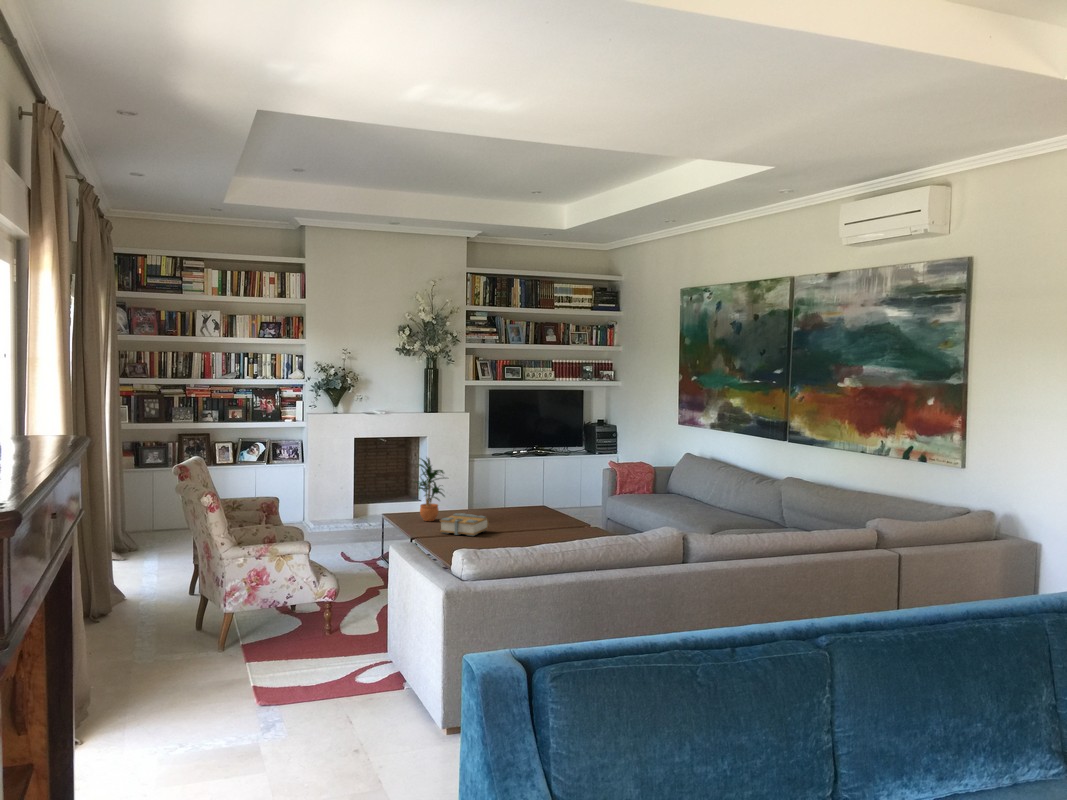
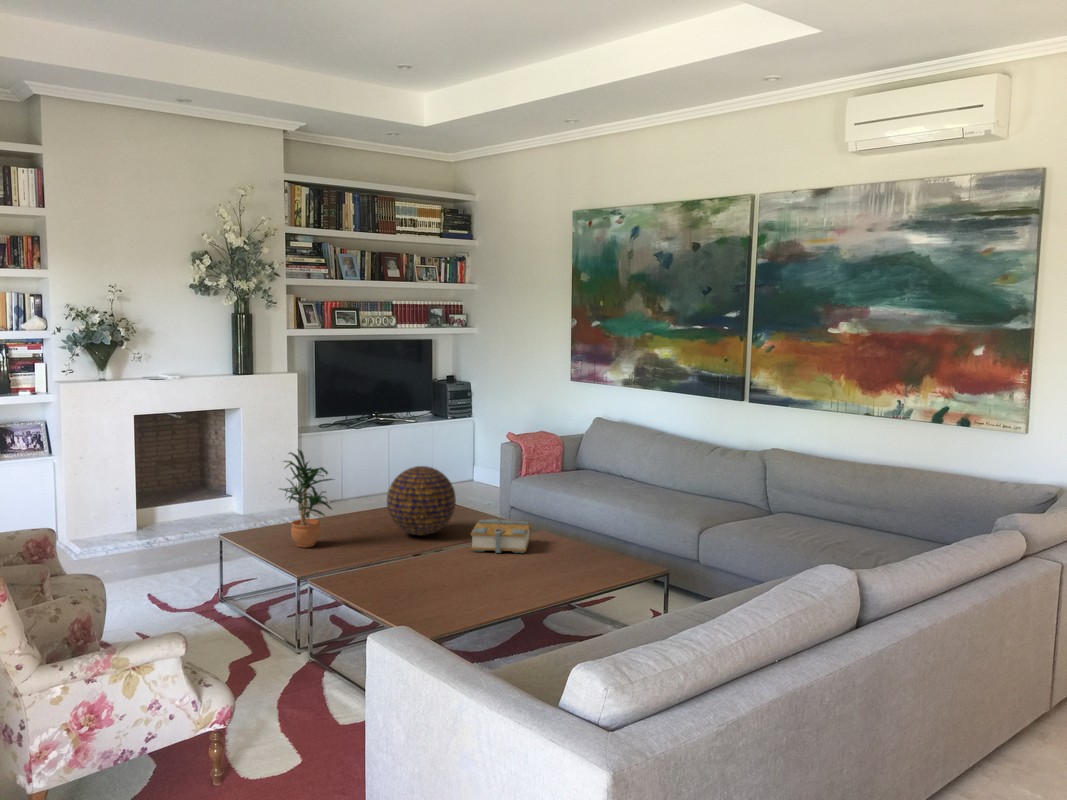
decorative orb: none [484,473,531,521] -> present [387,466,456,535]
book: present [440,513,489,536] -> present [471,519,531,553]

